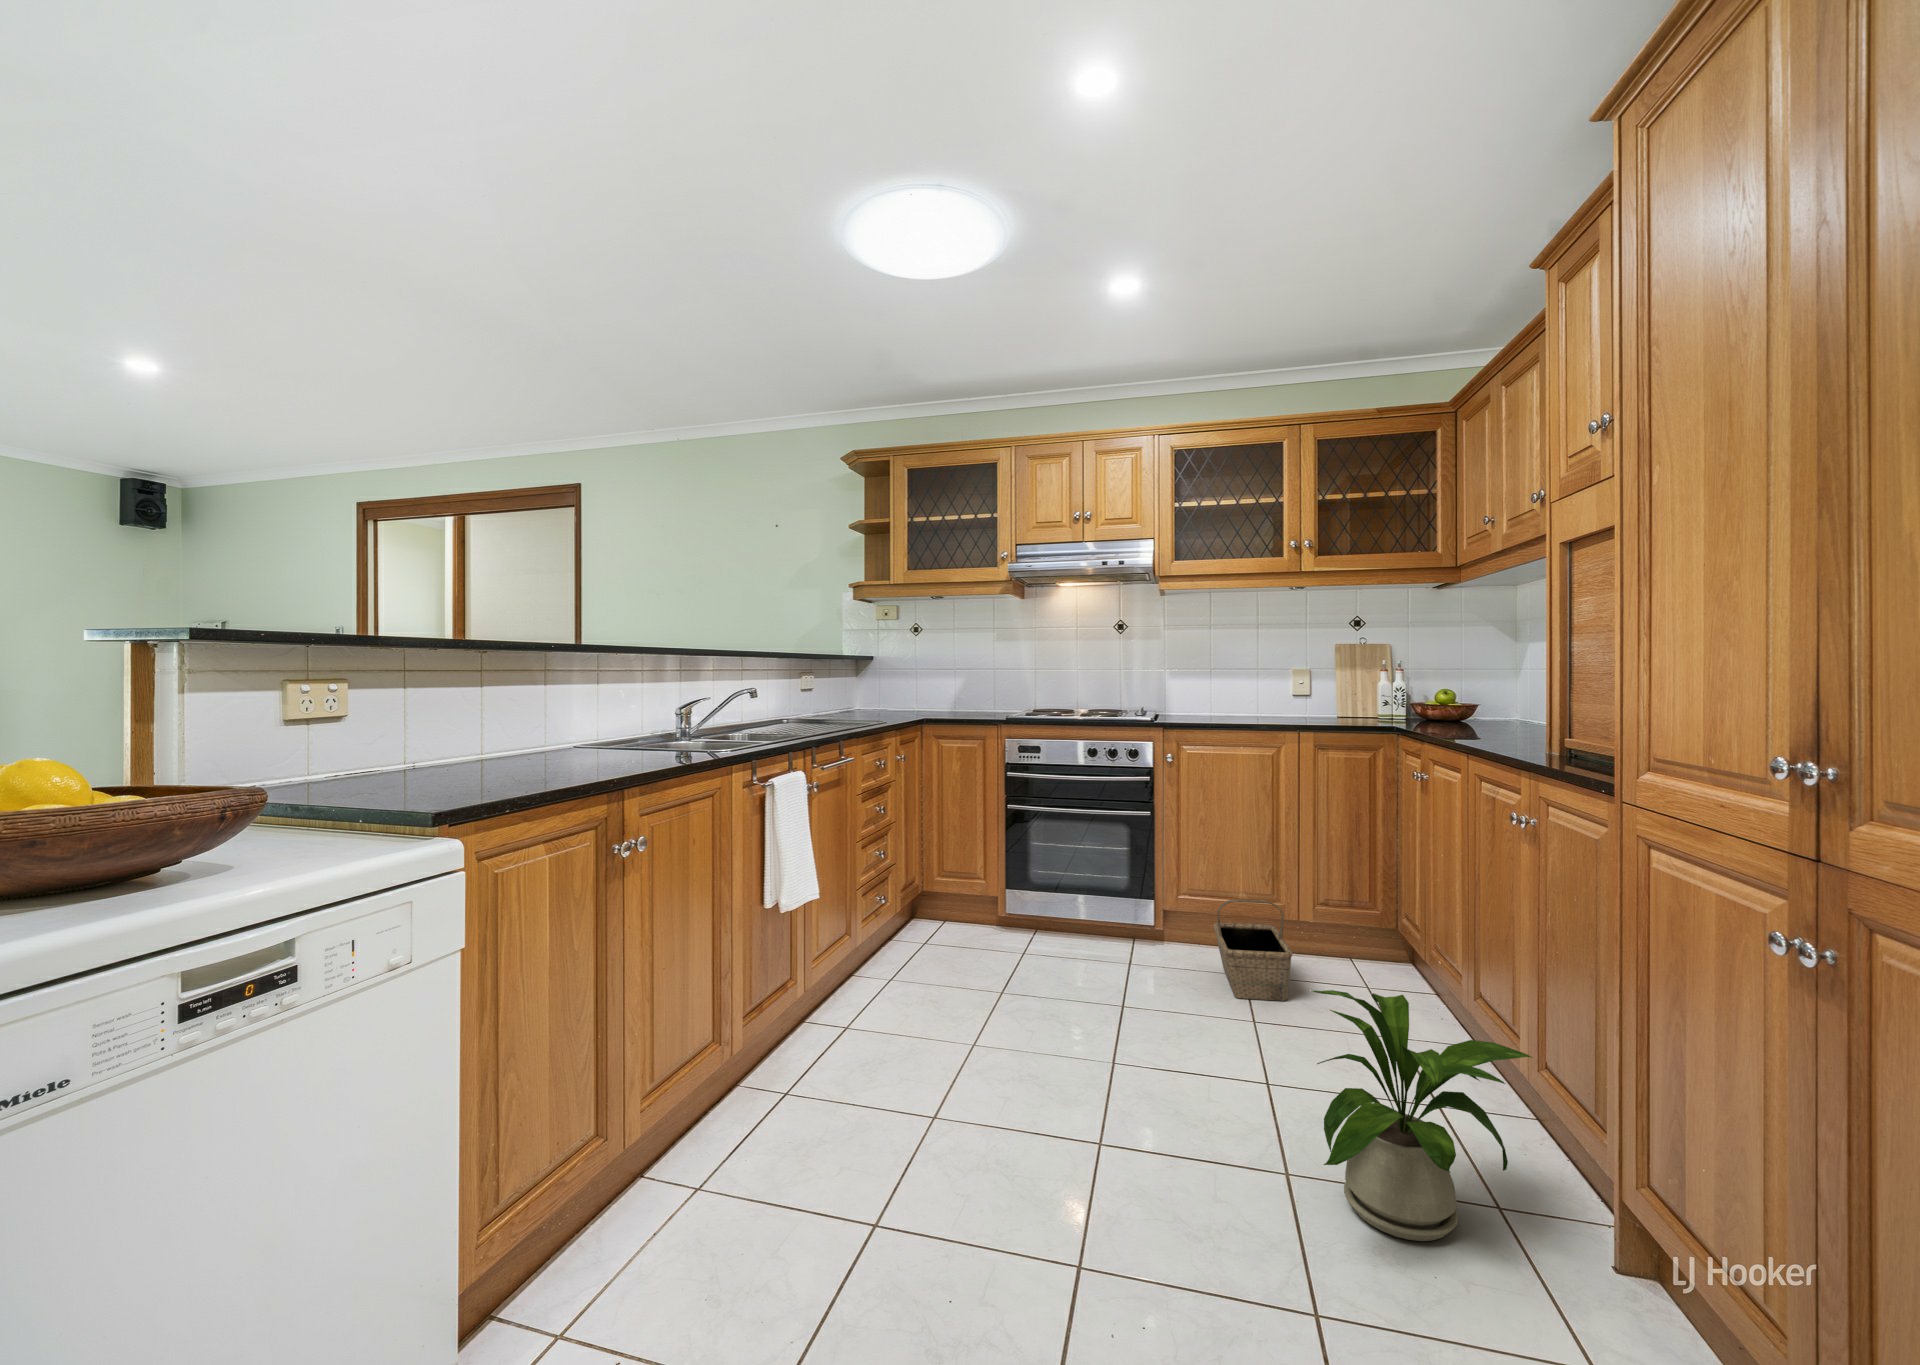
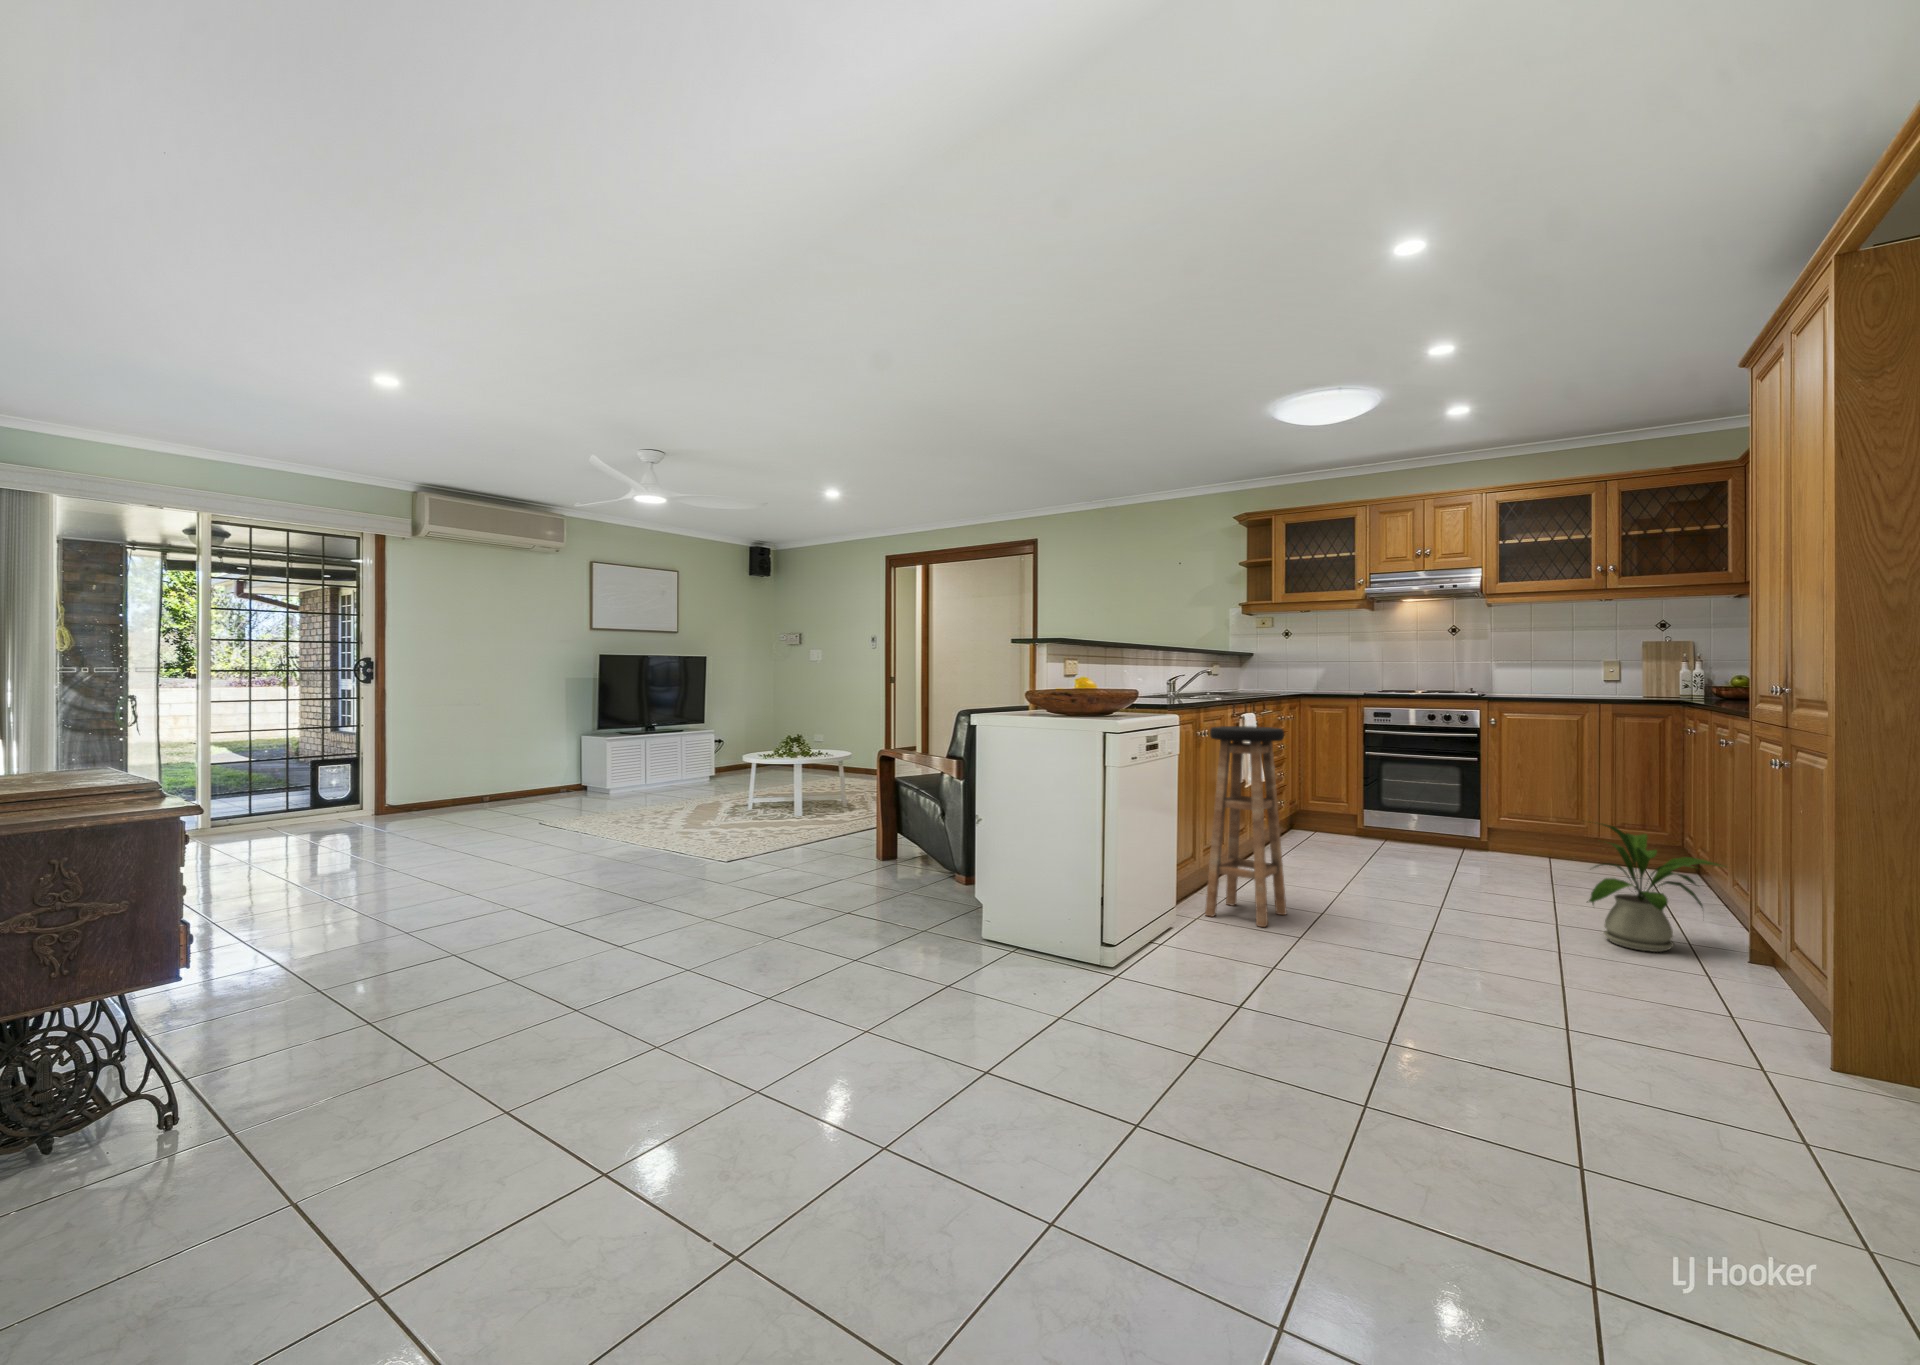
bar stool: none [599,821,791,1306] -> present [1205,726,1287,927]
basket: present [1213,899,1292,1001] -> none [1528,815,1589,880]

